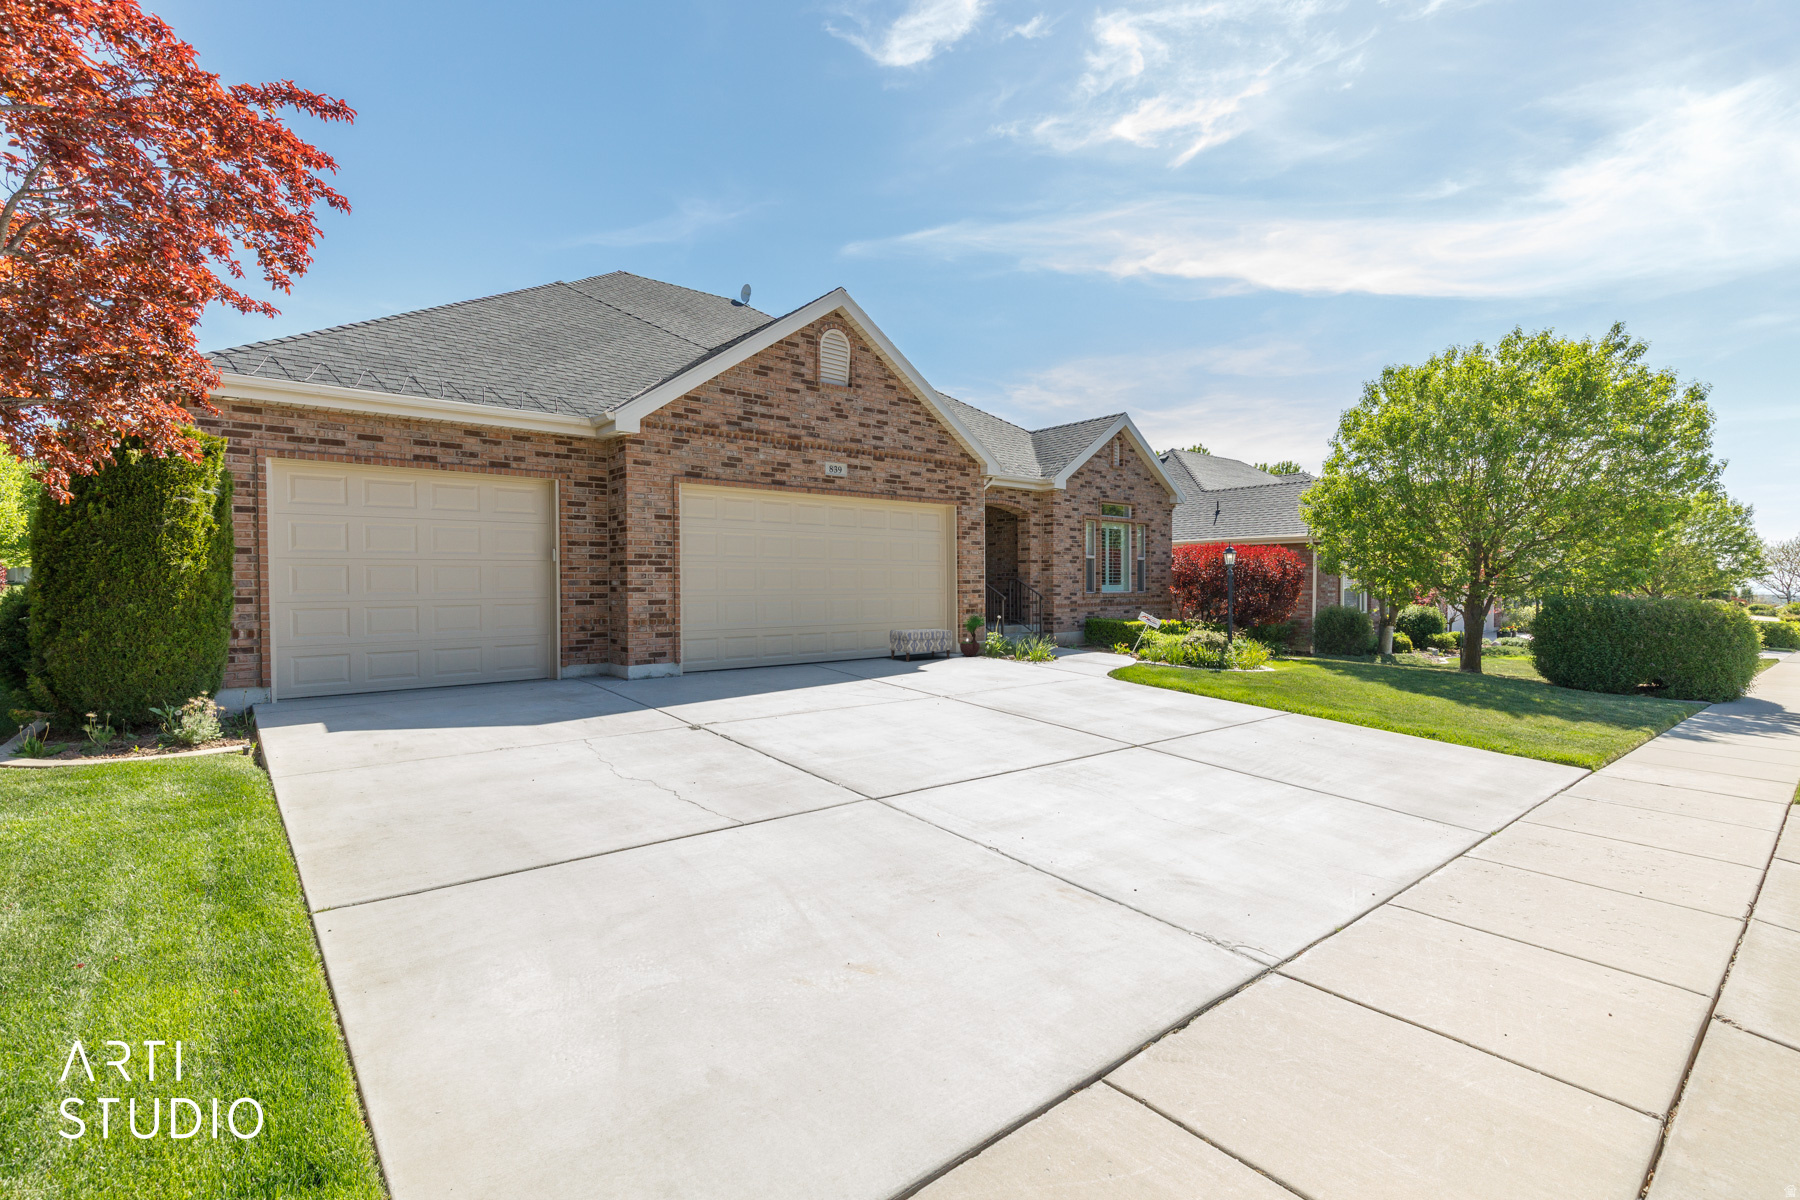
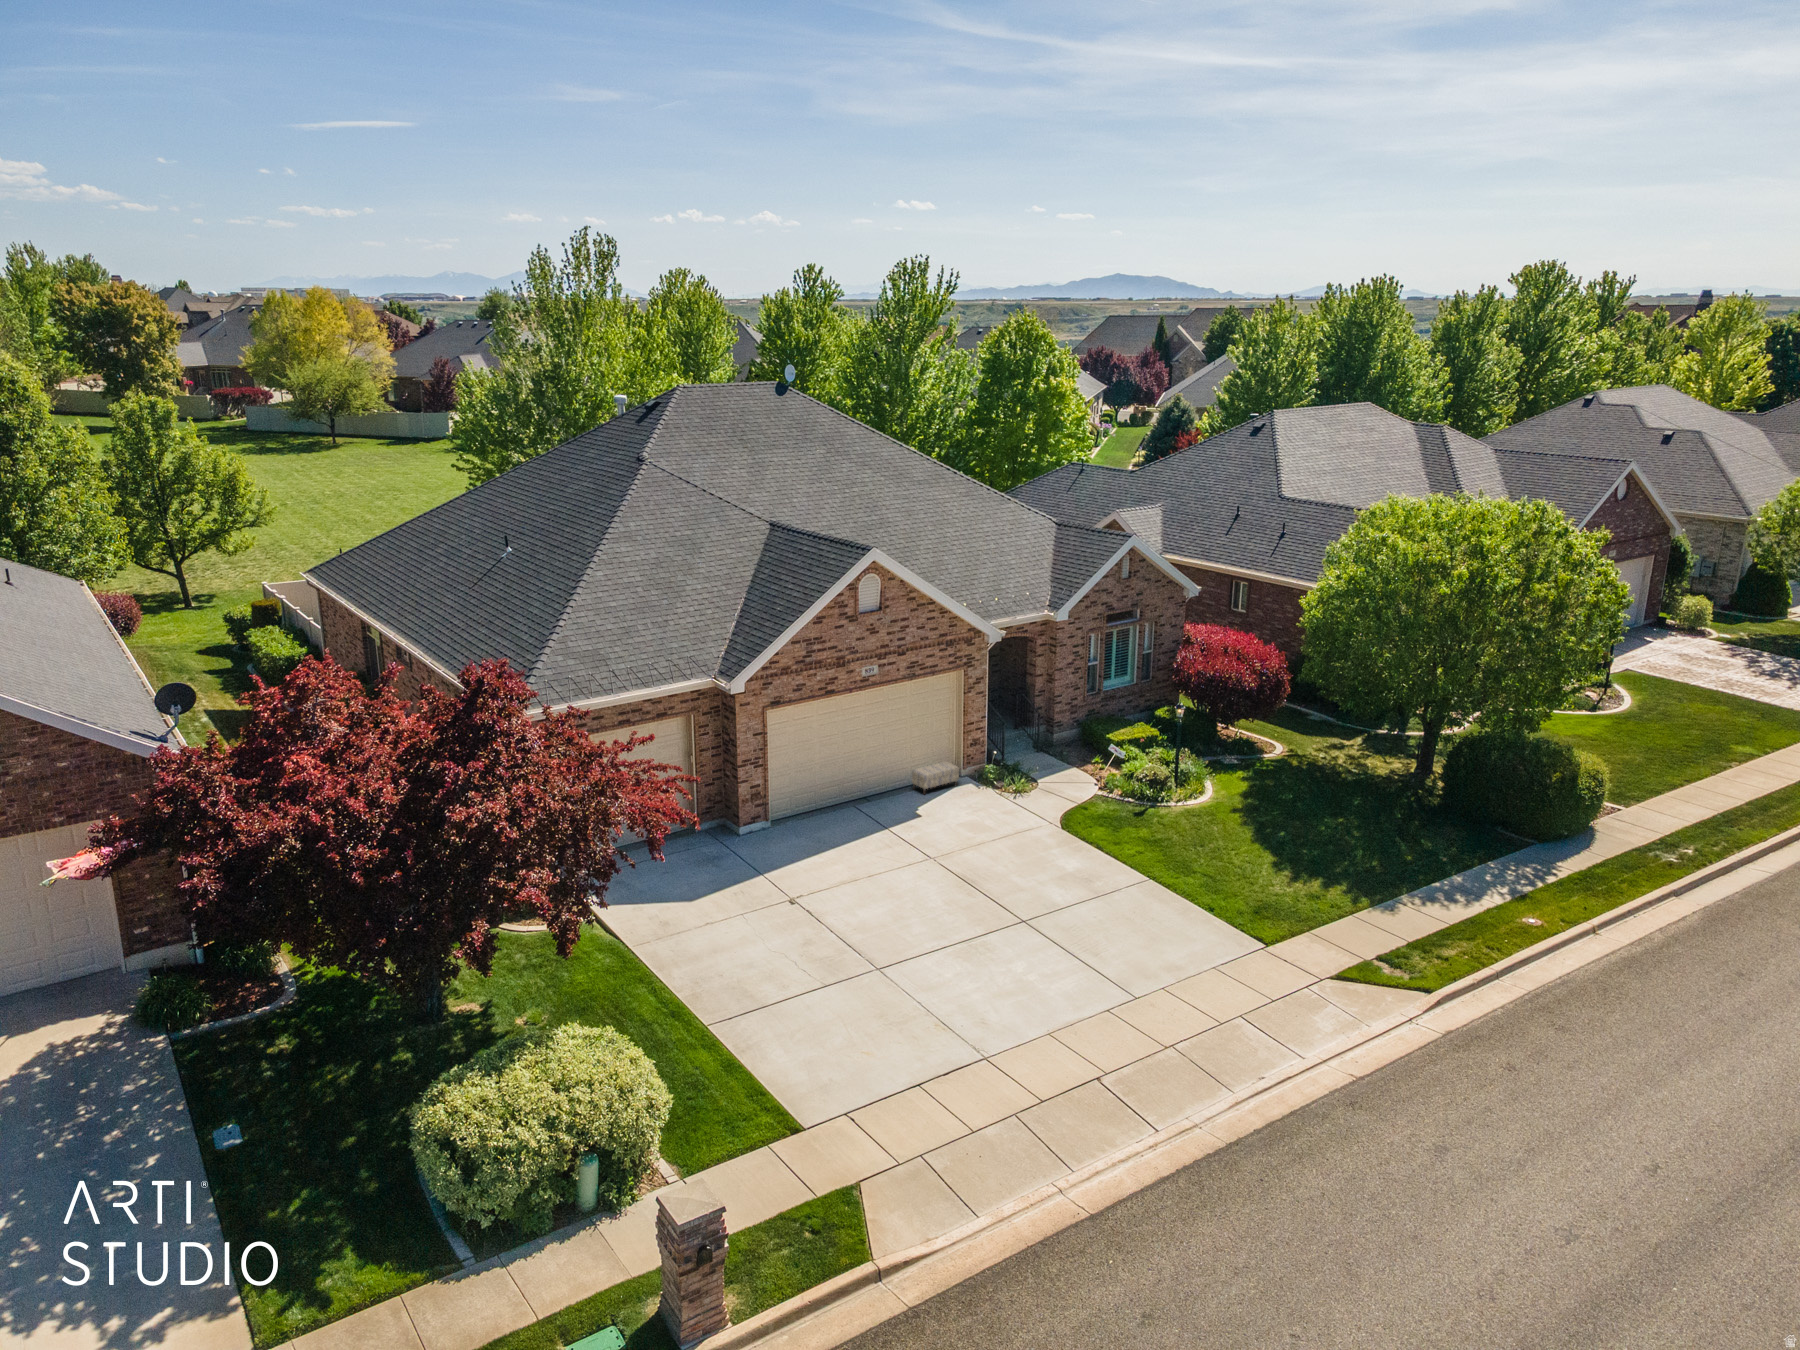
potted tree: present [960,615,984,656] -> none [966,750,986,781]

